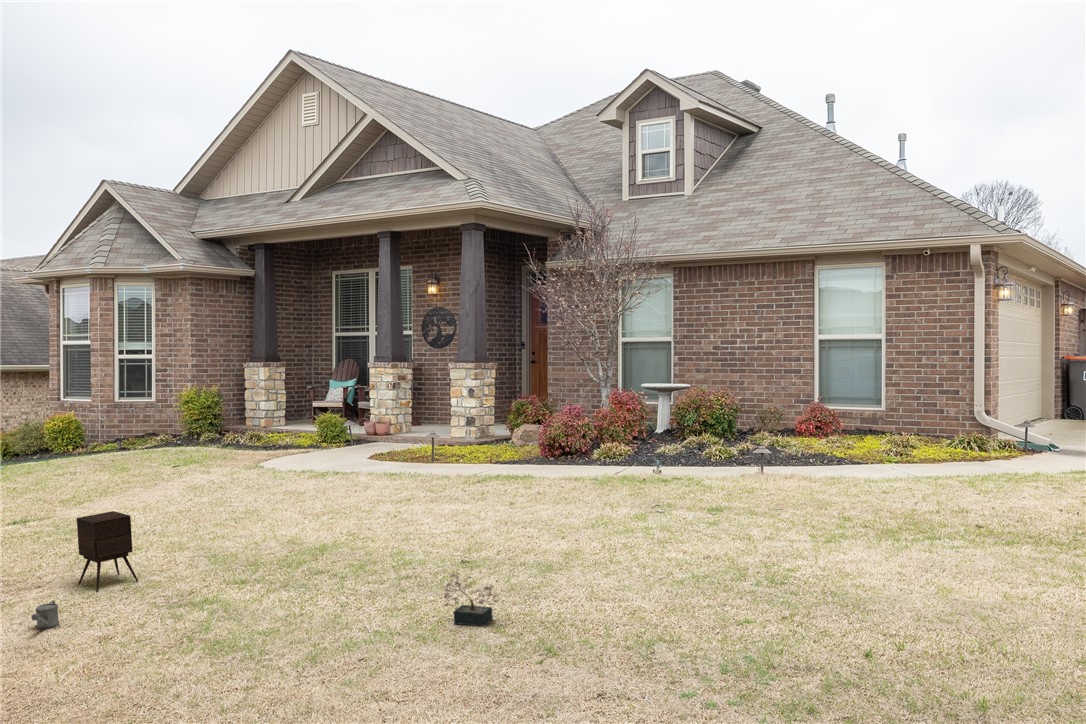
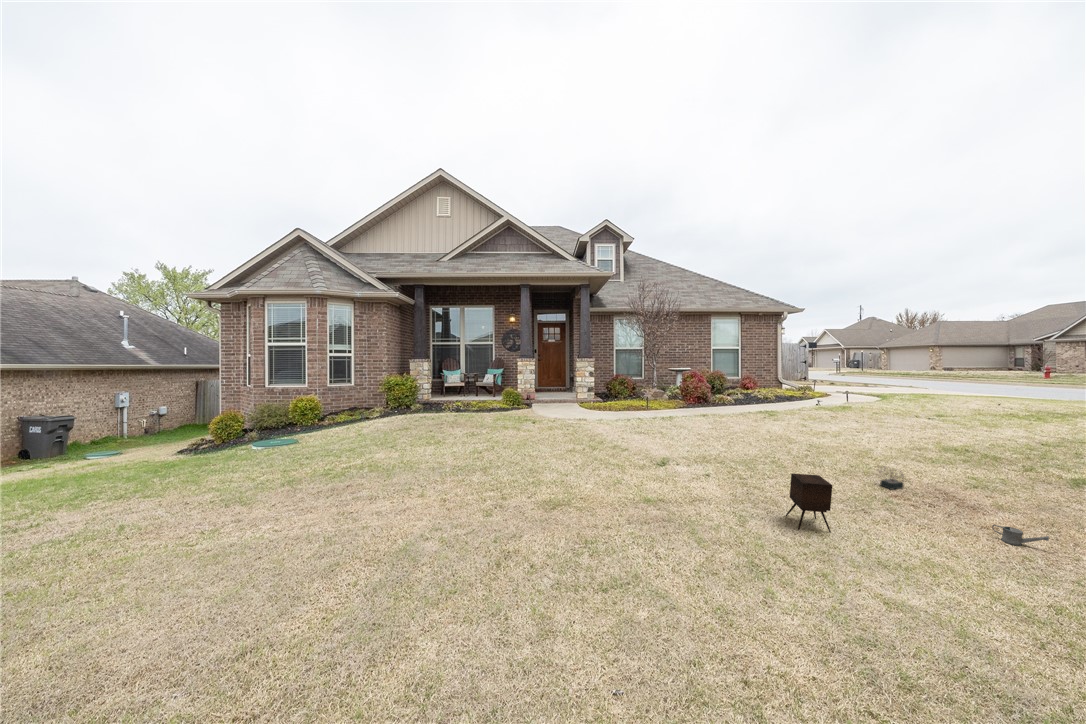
decorative plant: present [444,572,498,626] -> present [879,466,904,490]
watering can: present [31,600,59,629] -> present [992,525,1049,546]

